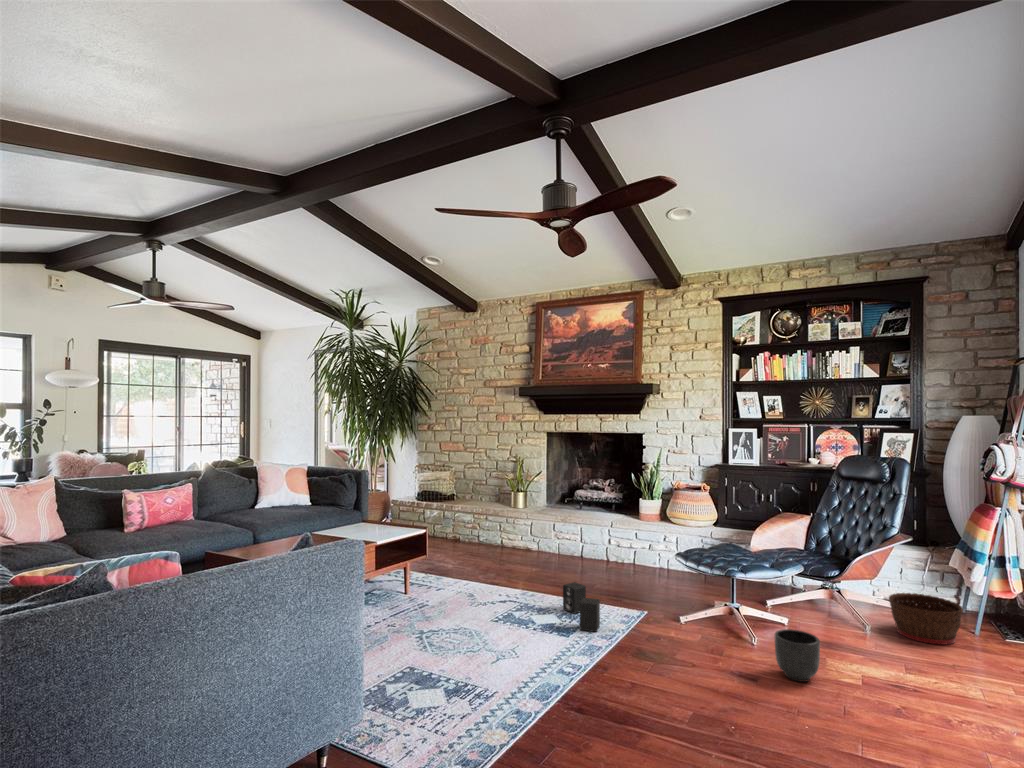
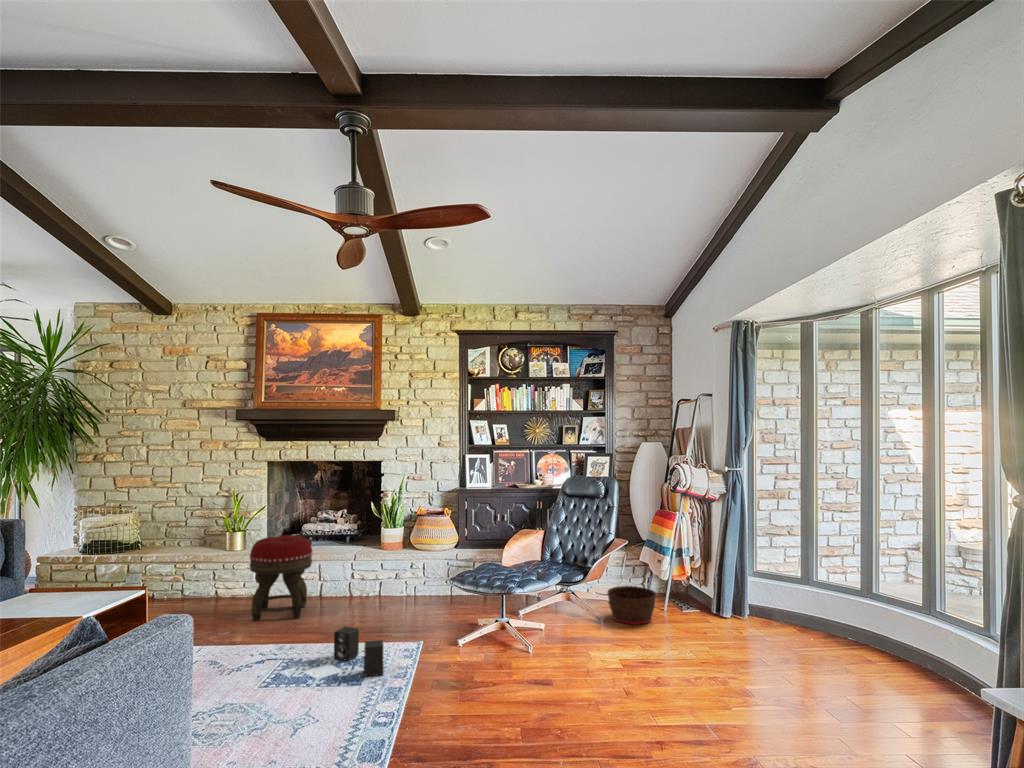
footstool: none [516,496,569,571] -> present [250,535,312,621]
planter: present [775,629,820,682] -> none [552,634,587,678]

